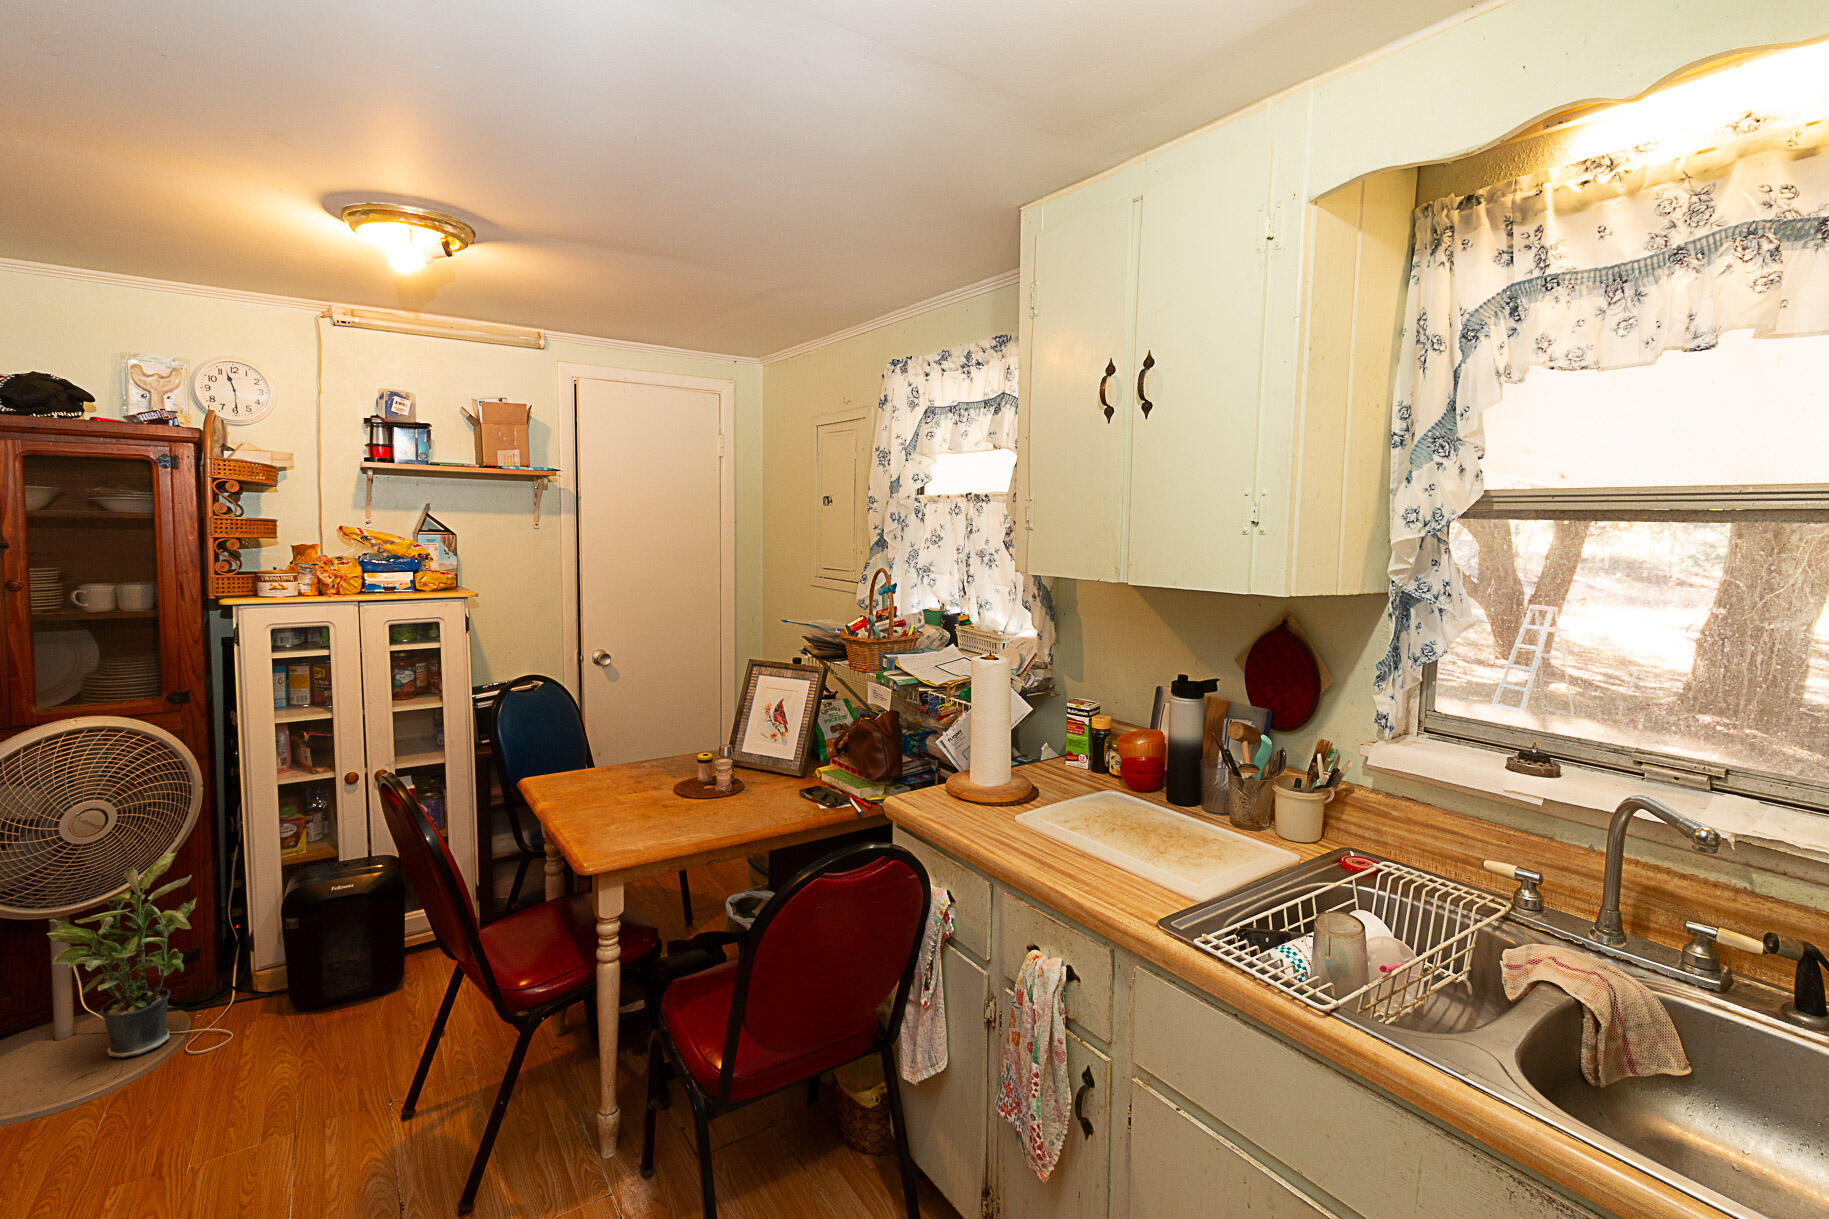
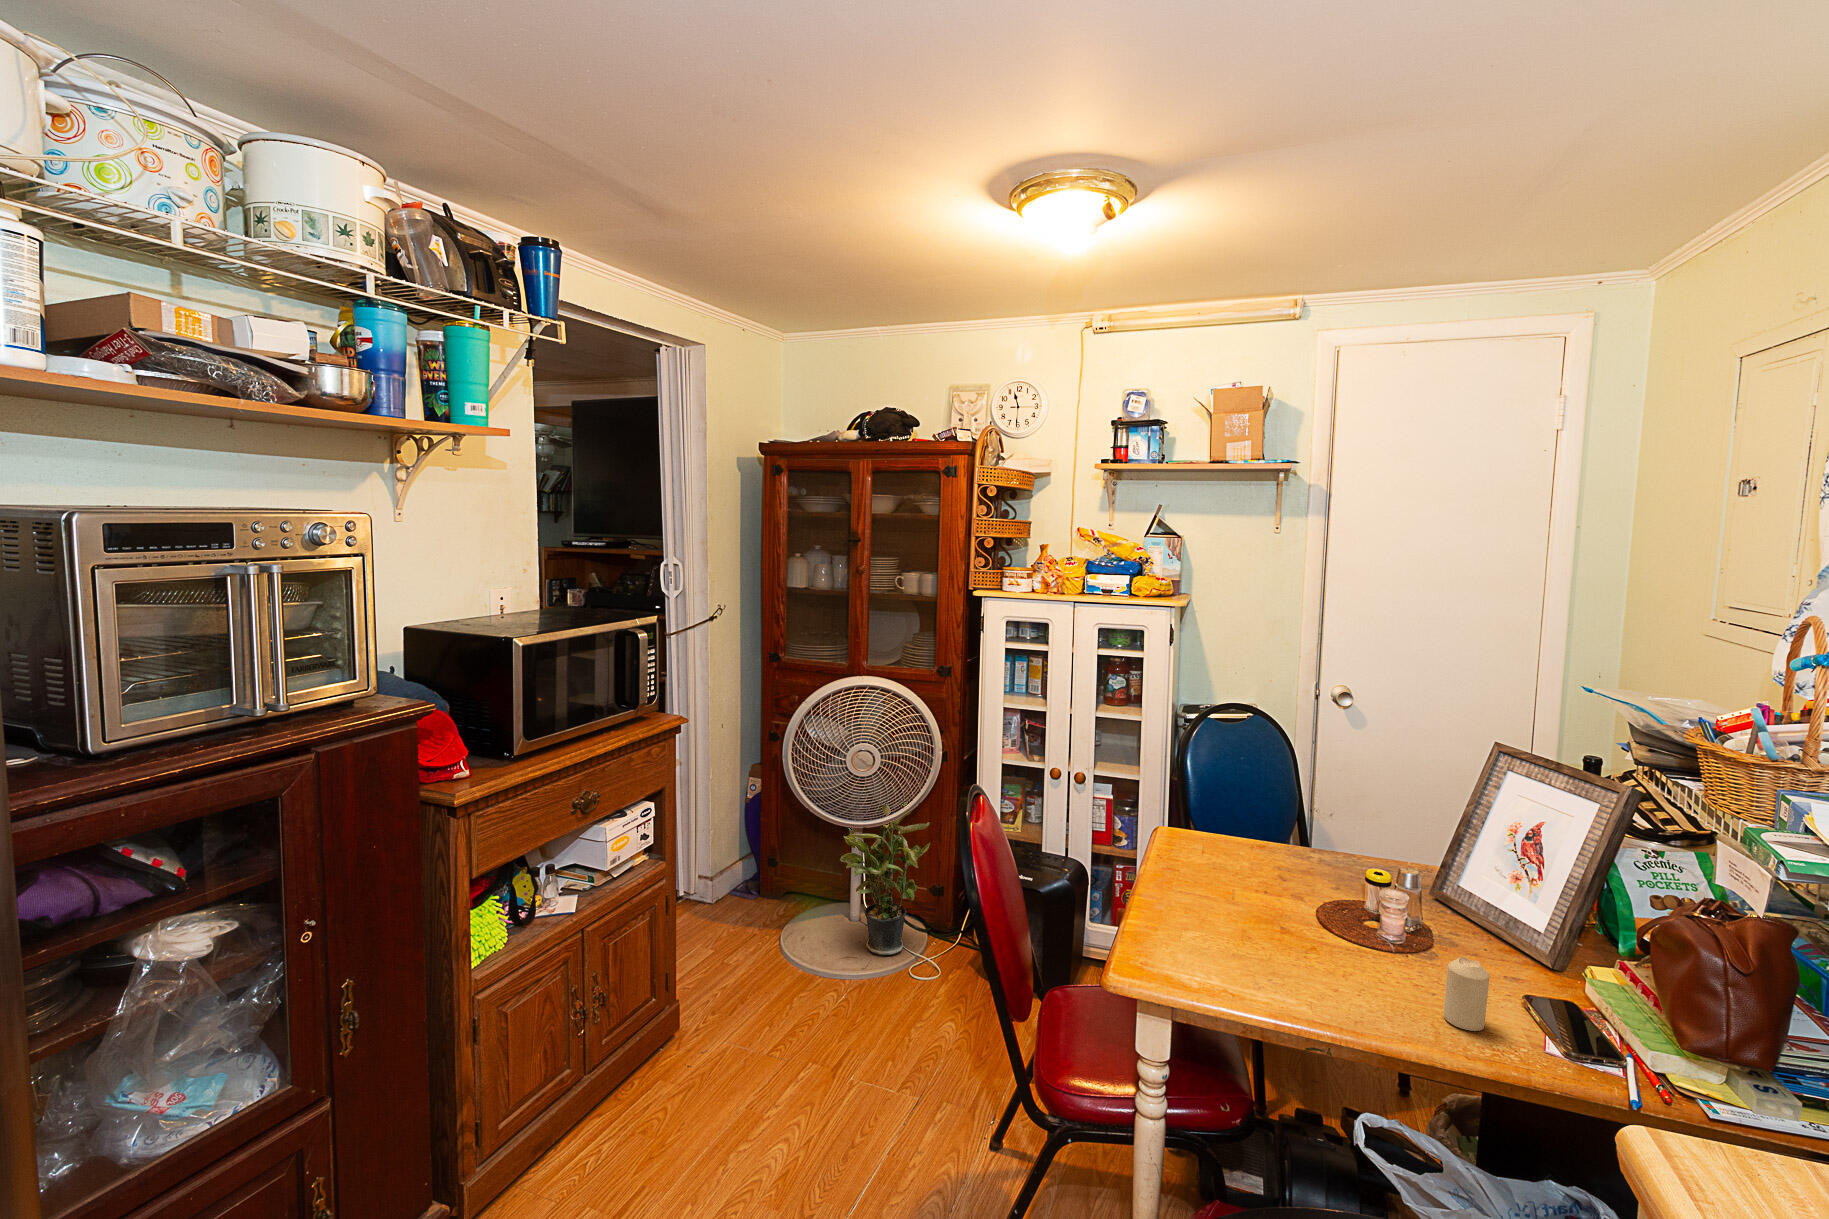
candle: none [771,775,792,814] -> present [1444,957,1490,1031]

